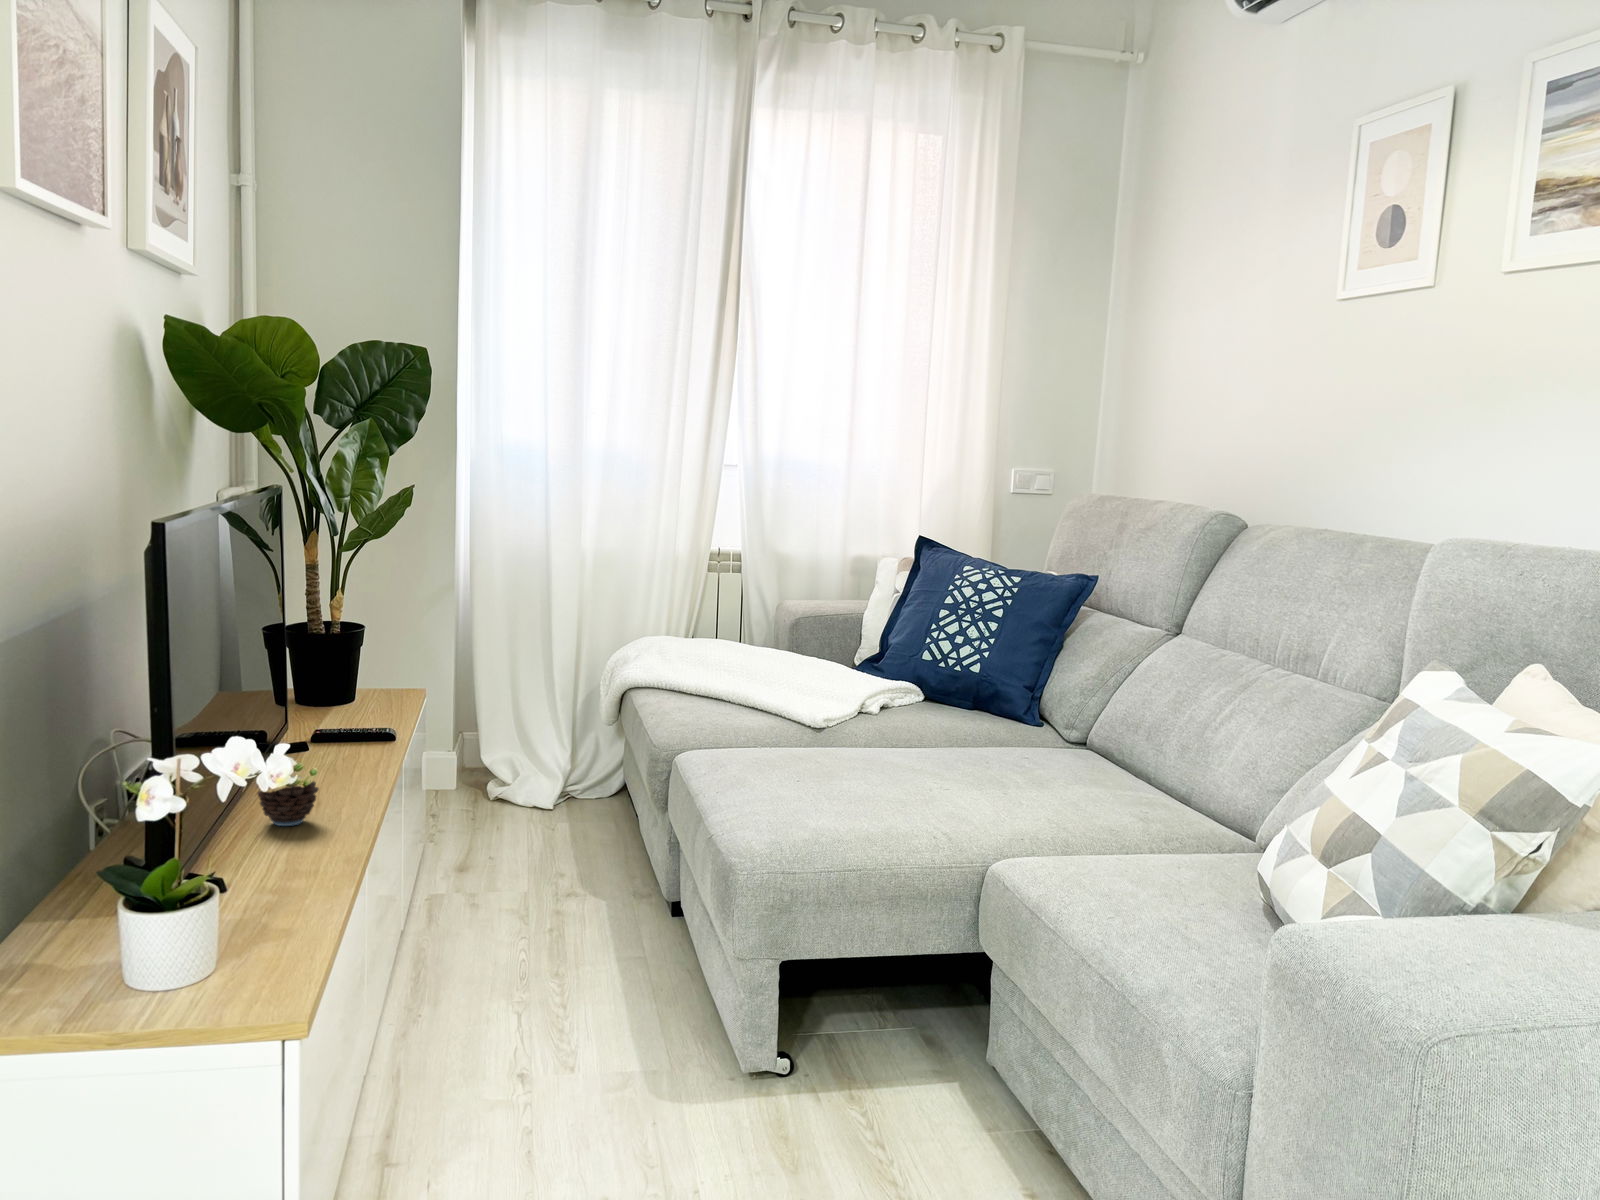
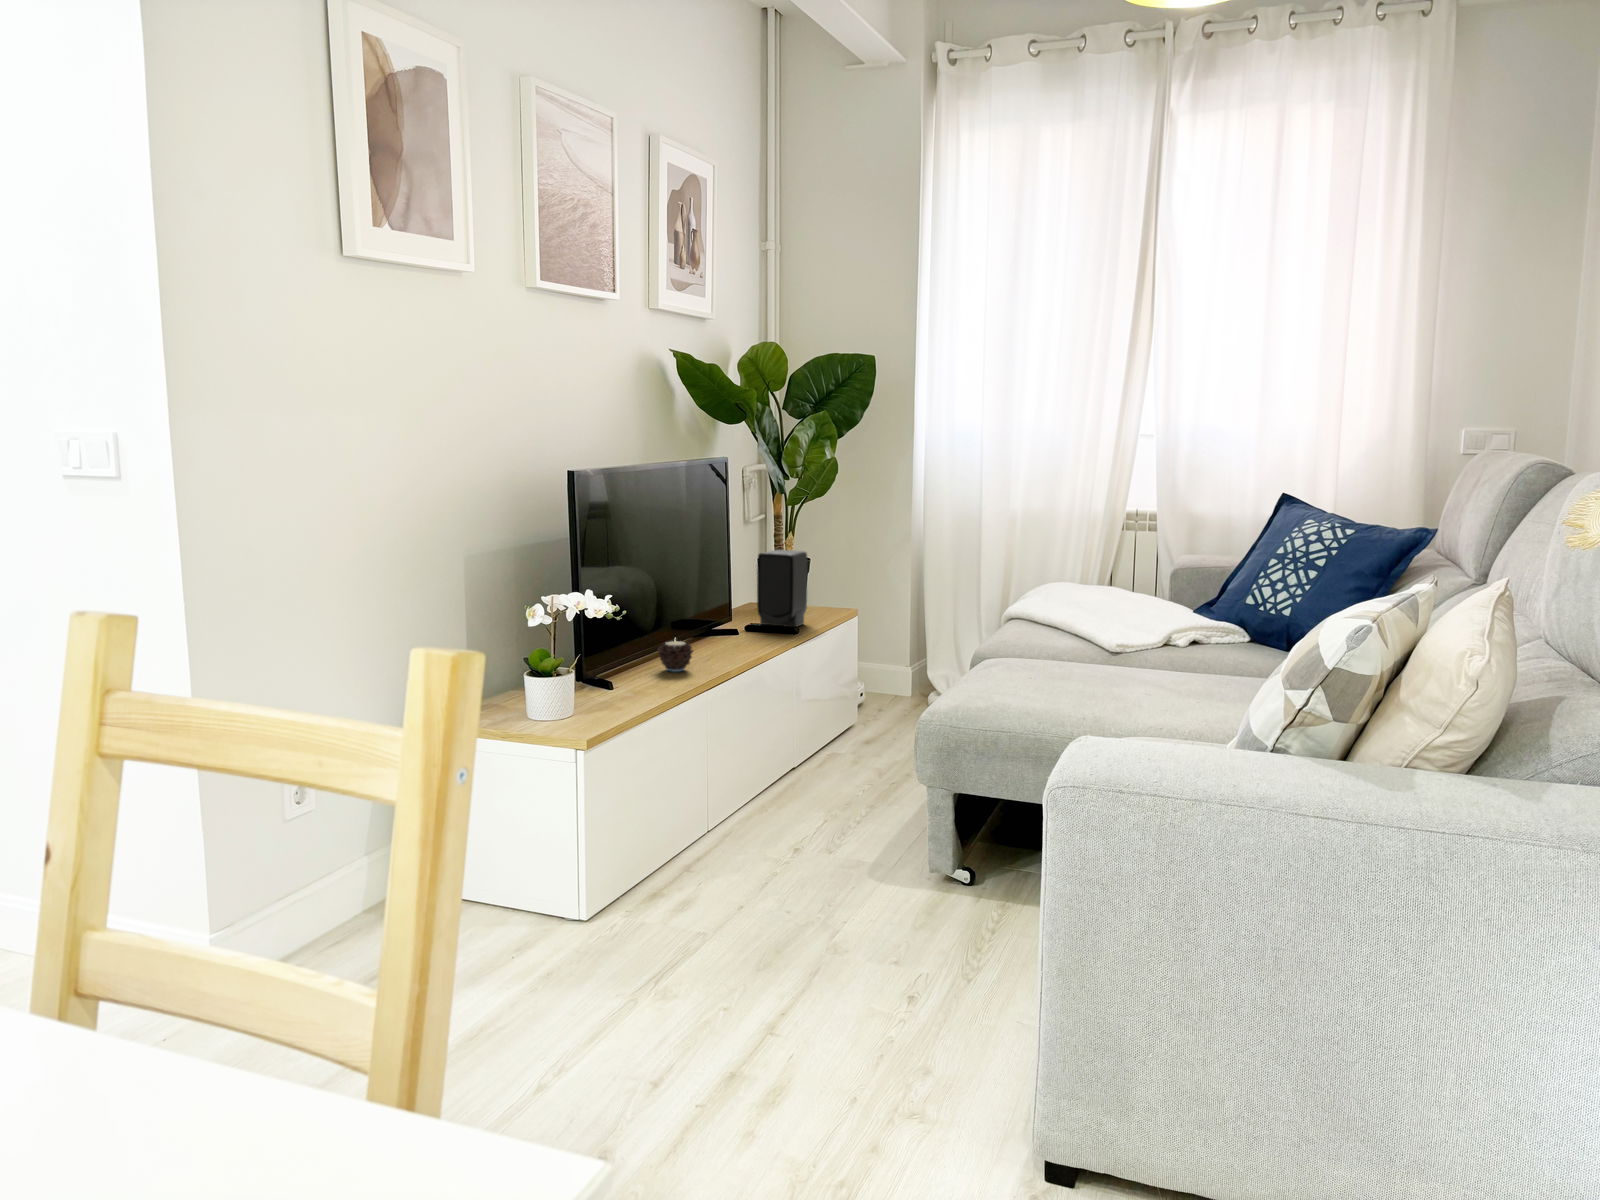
speaker: none [311,616,378,727] -> present [757,550,807,627]

